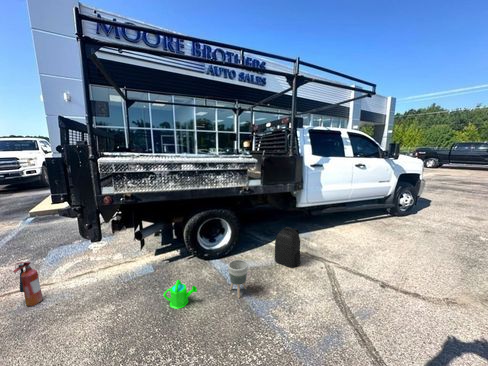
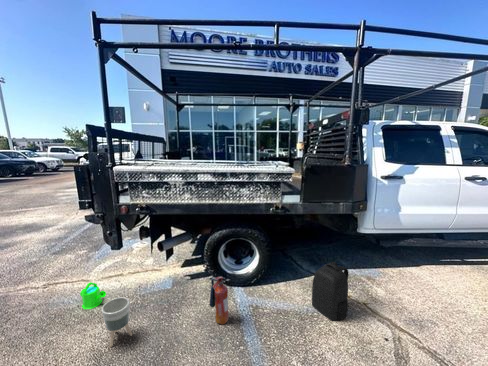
planter: present [228,260,248,298] -> present [101,297,132,347]
fire extinguisher: present [13,262,43,306] -> present [210,277,229,325]
watering can: present [163,280,197,309] -> present [80,282,106,309]

